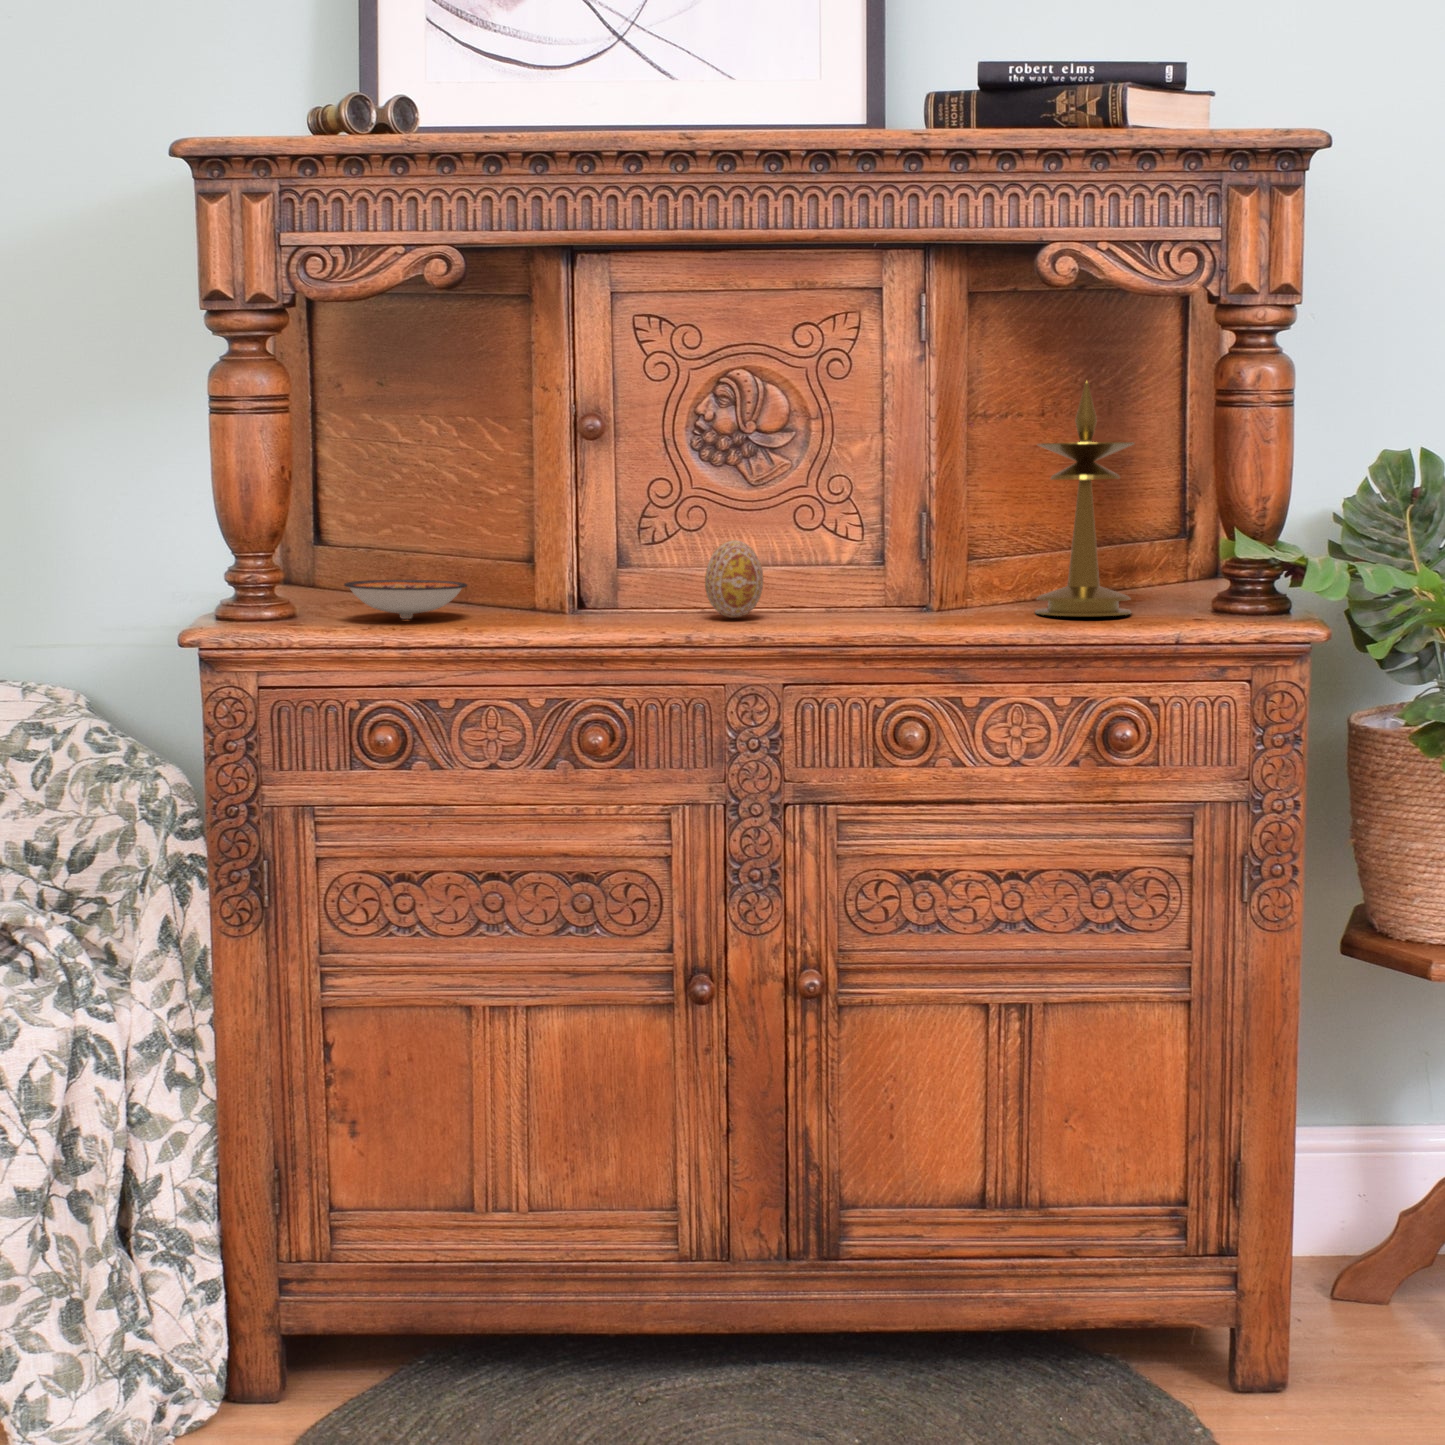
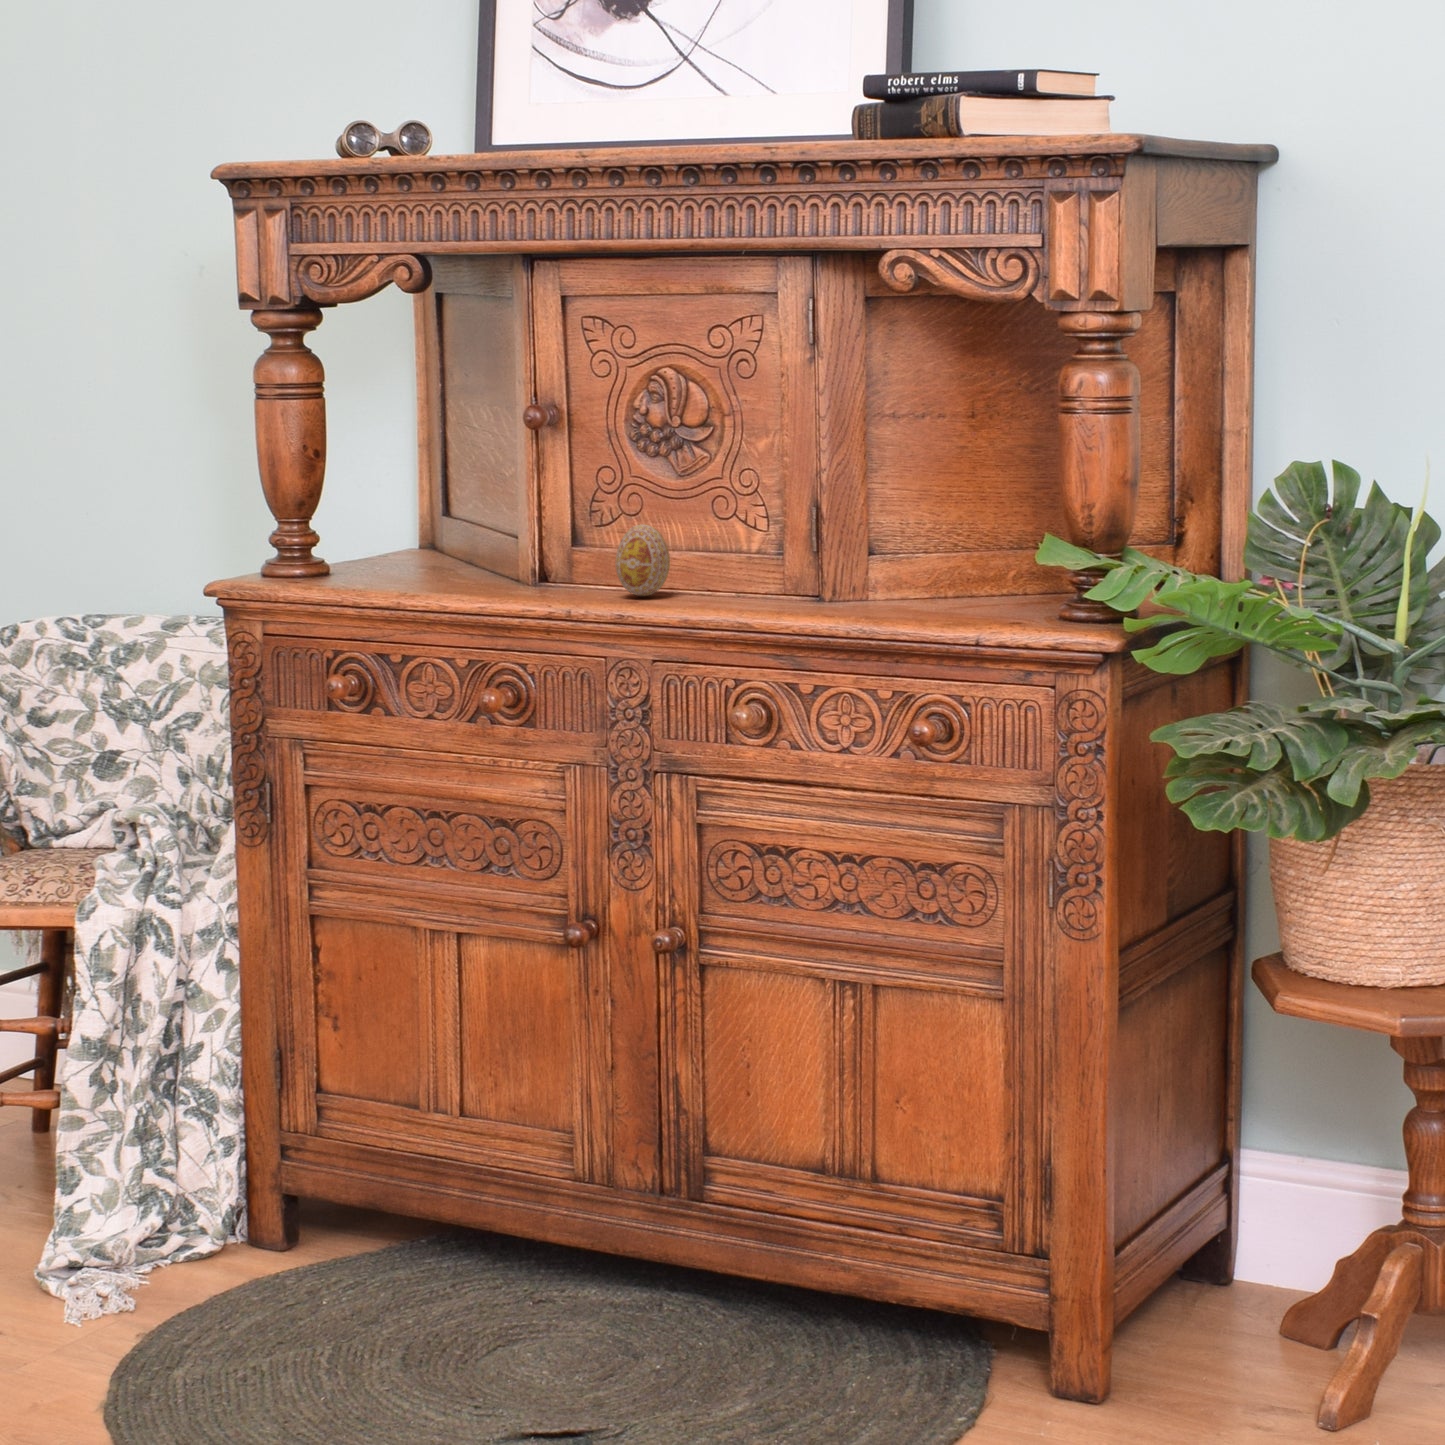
candlestick: present [1035,381,1134,616] -> none [905,379,1003,613]
ceramic bowl: present [344,580,467,619] -> none [346,547,450,583]

